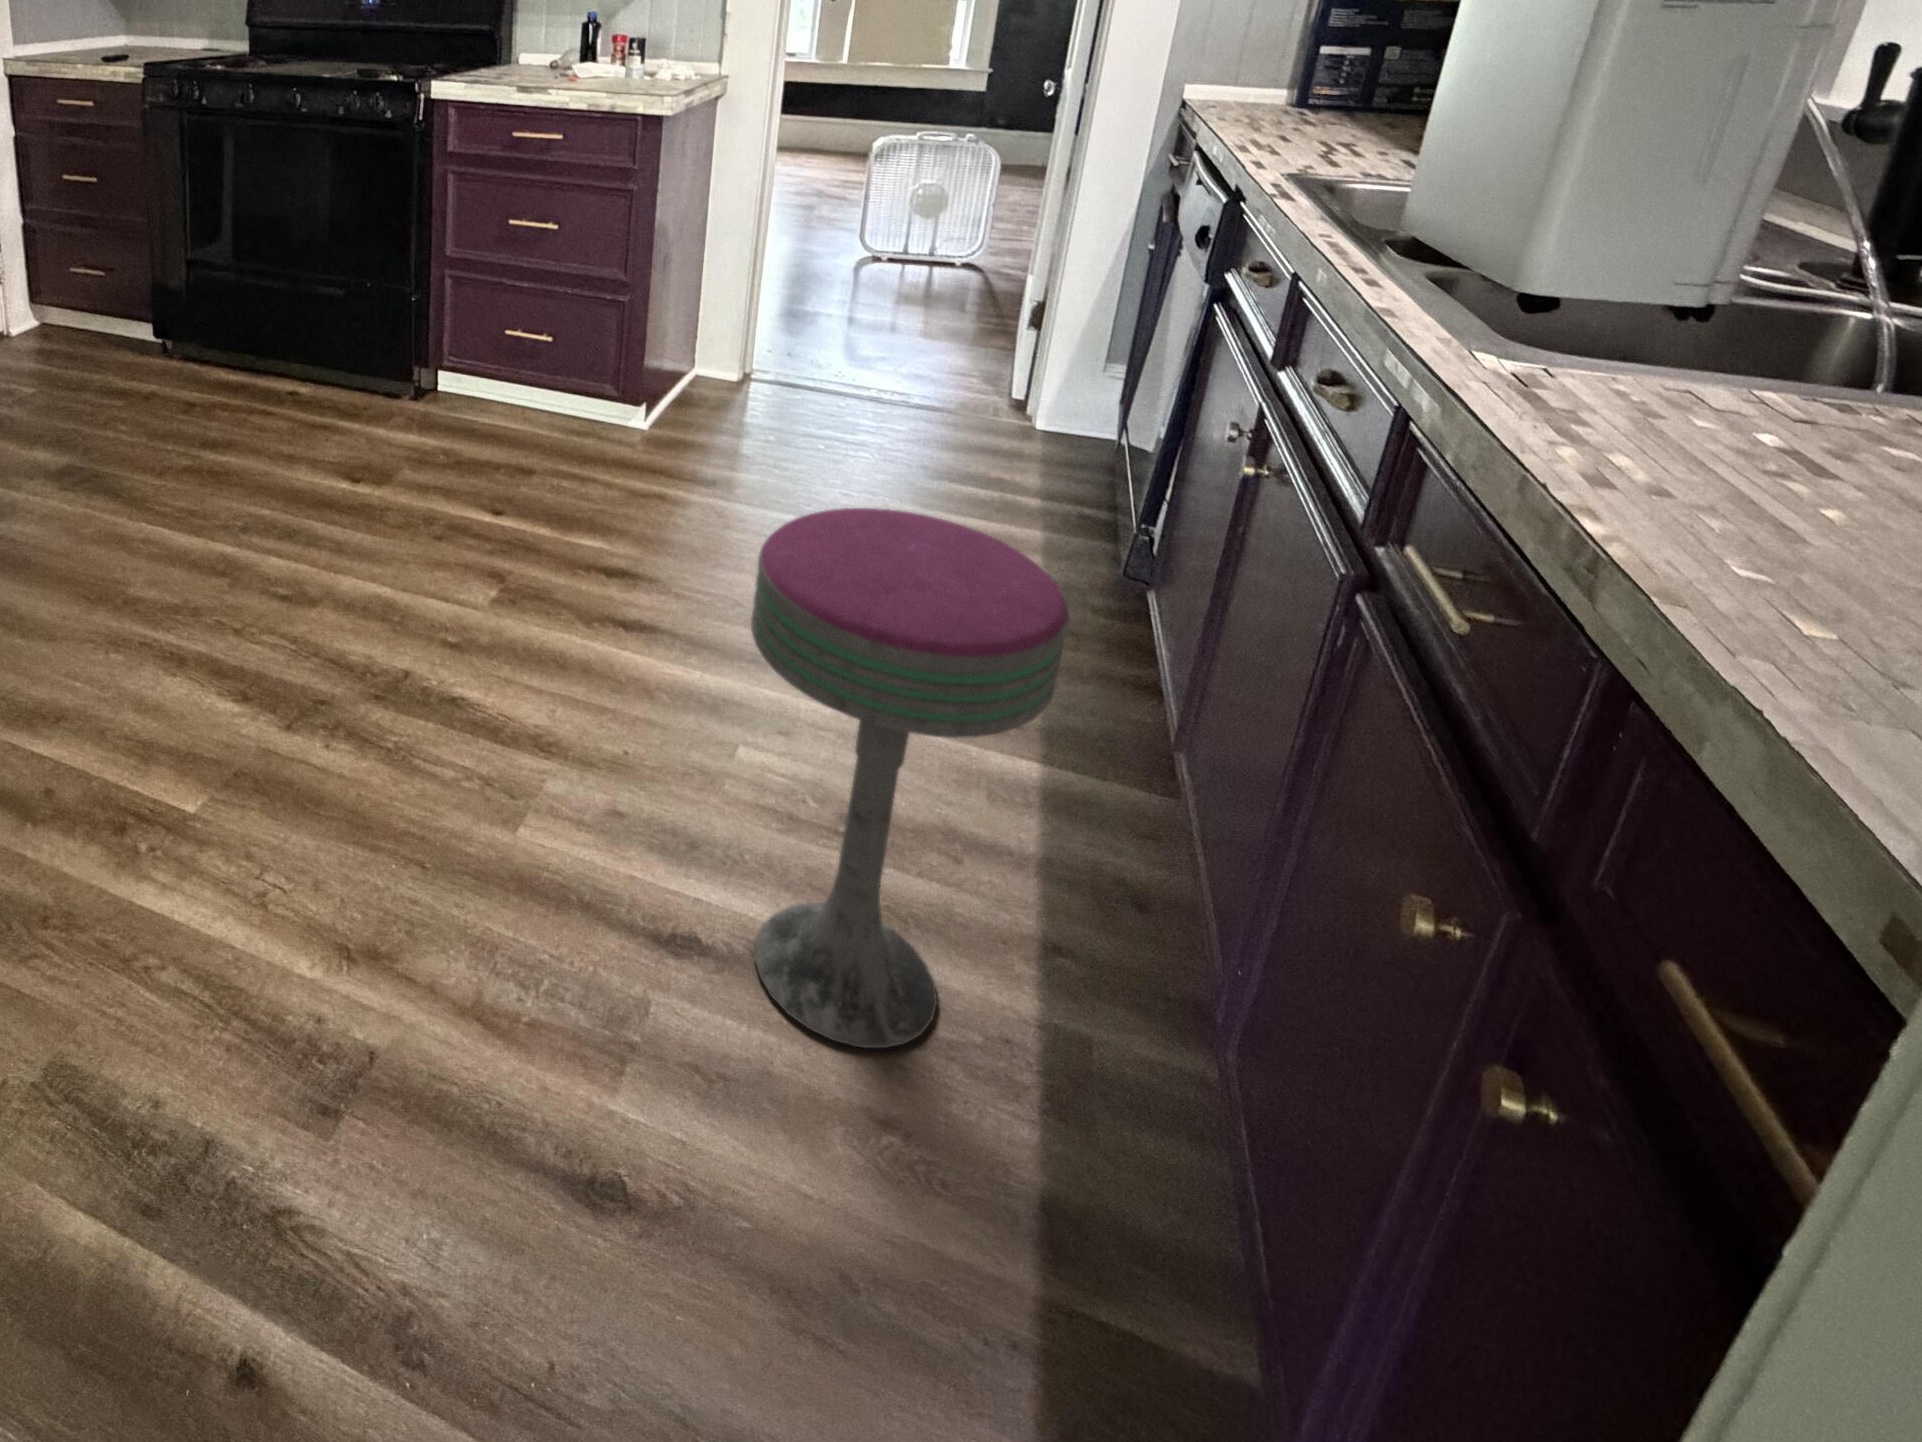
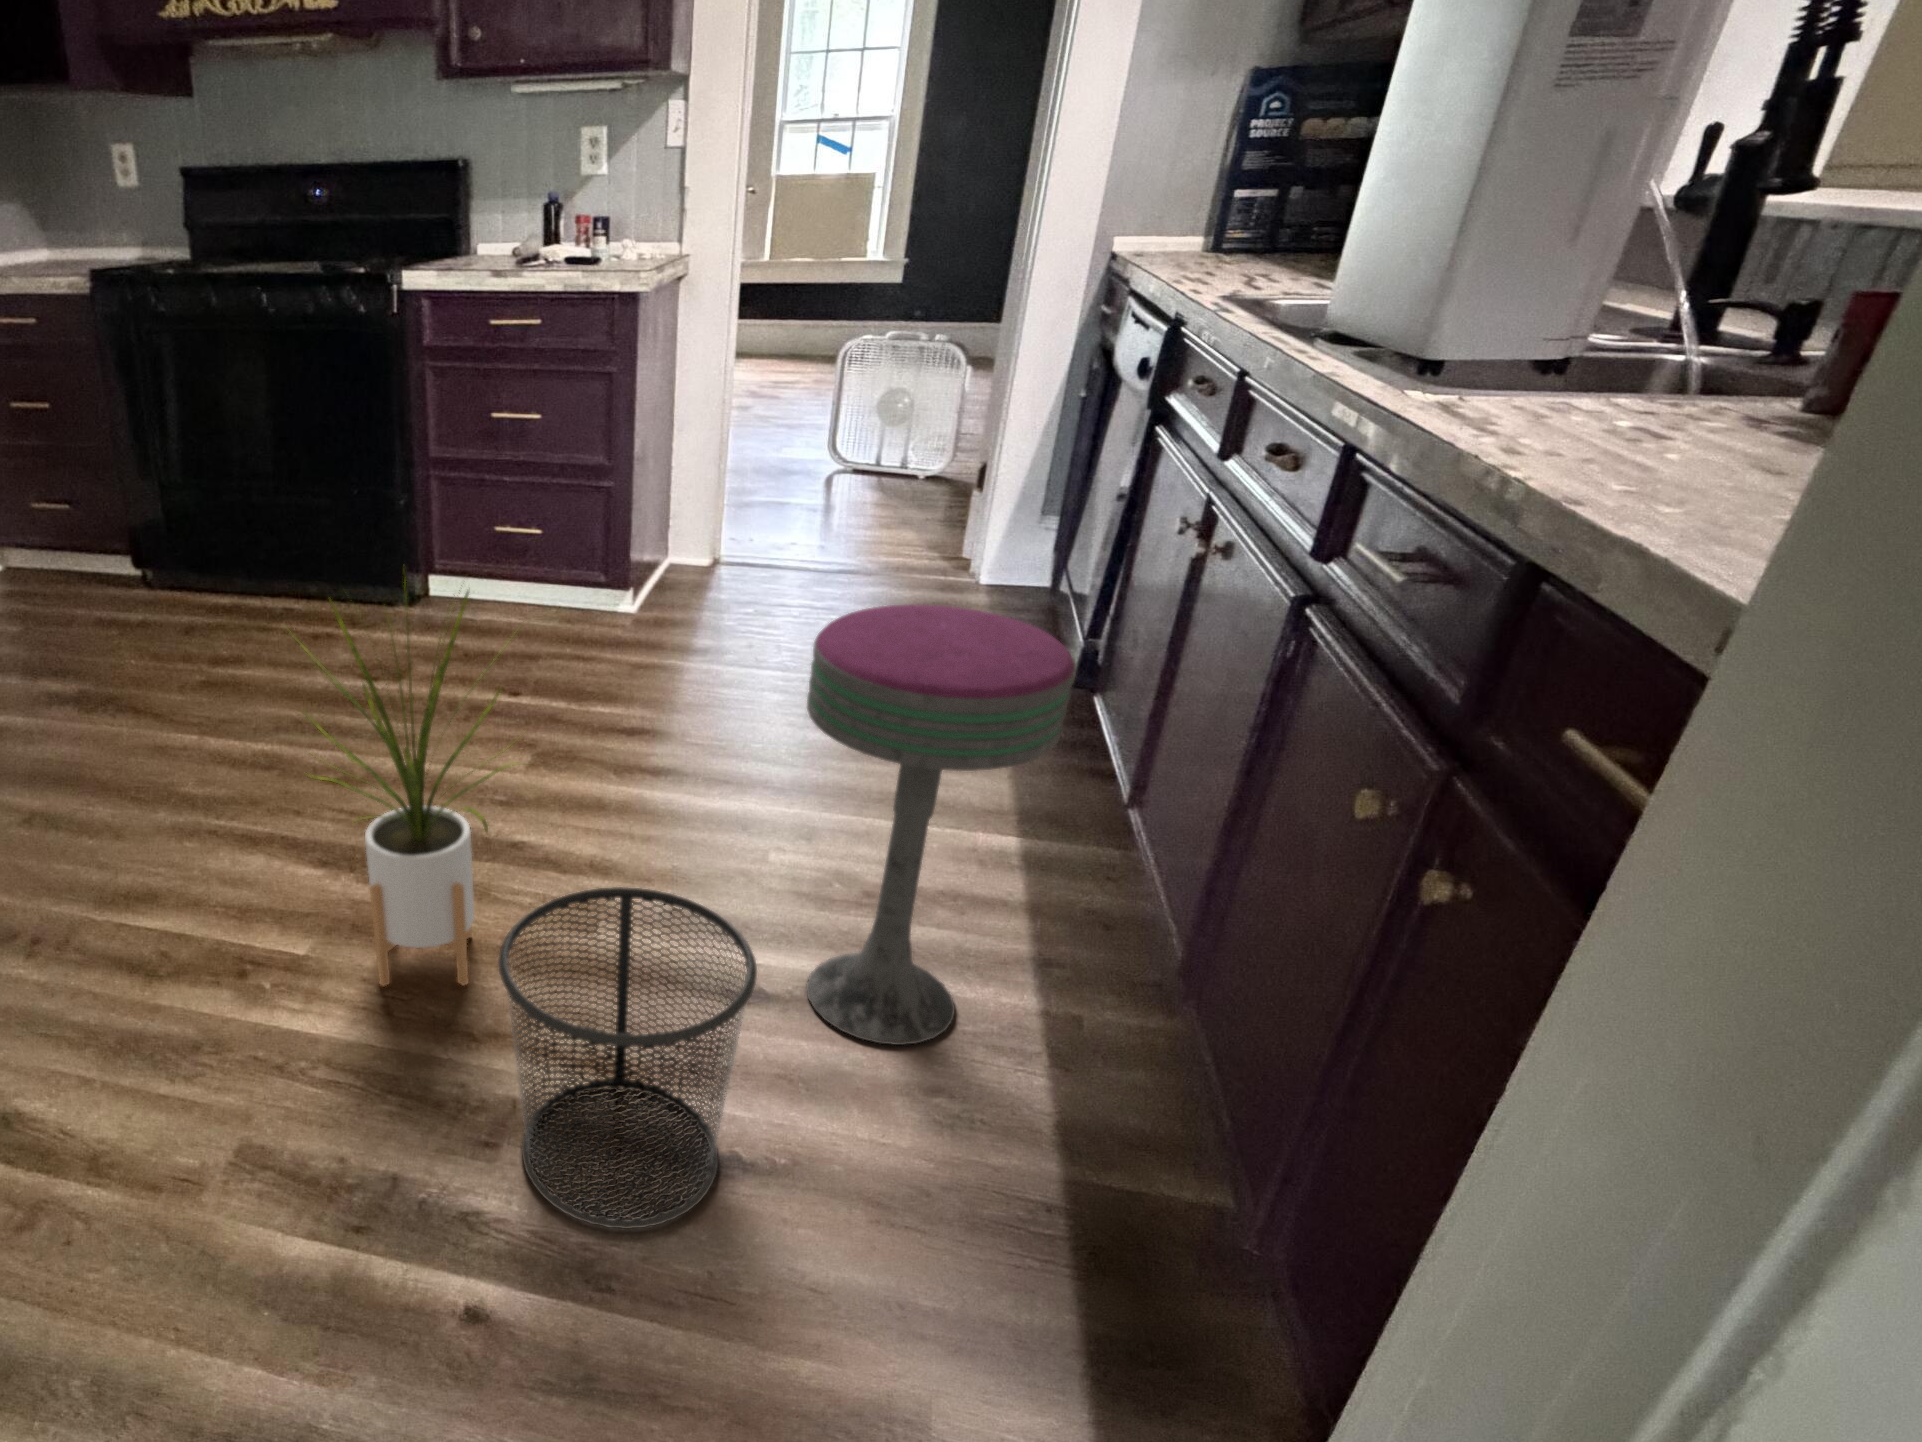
house plant: none [191,409,452,880] -> present [295,566,520,986]
waste bin: none [338,814,645,1275] -> present [498,887,757,1229]

